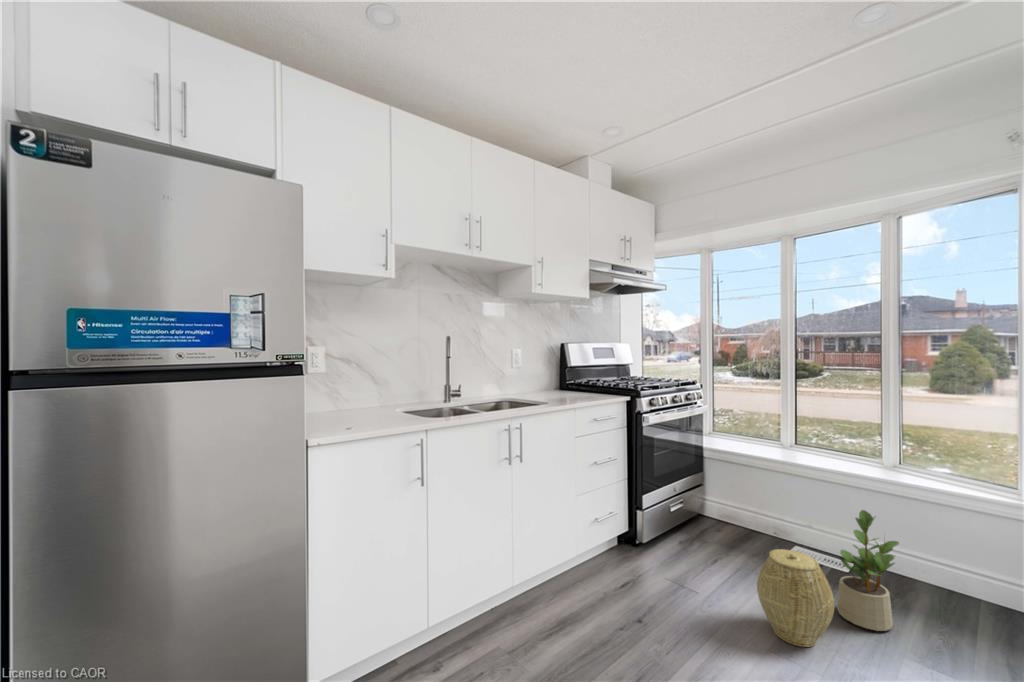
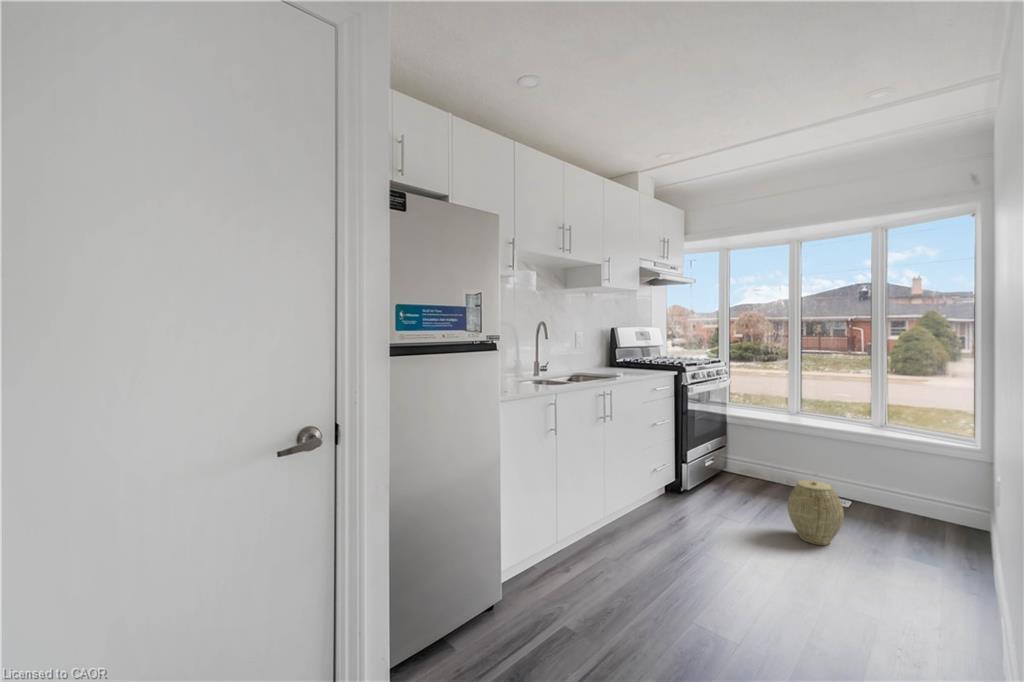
potted plant: present [837,510,899,631] -> none [842,450,886,535]

